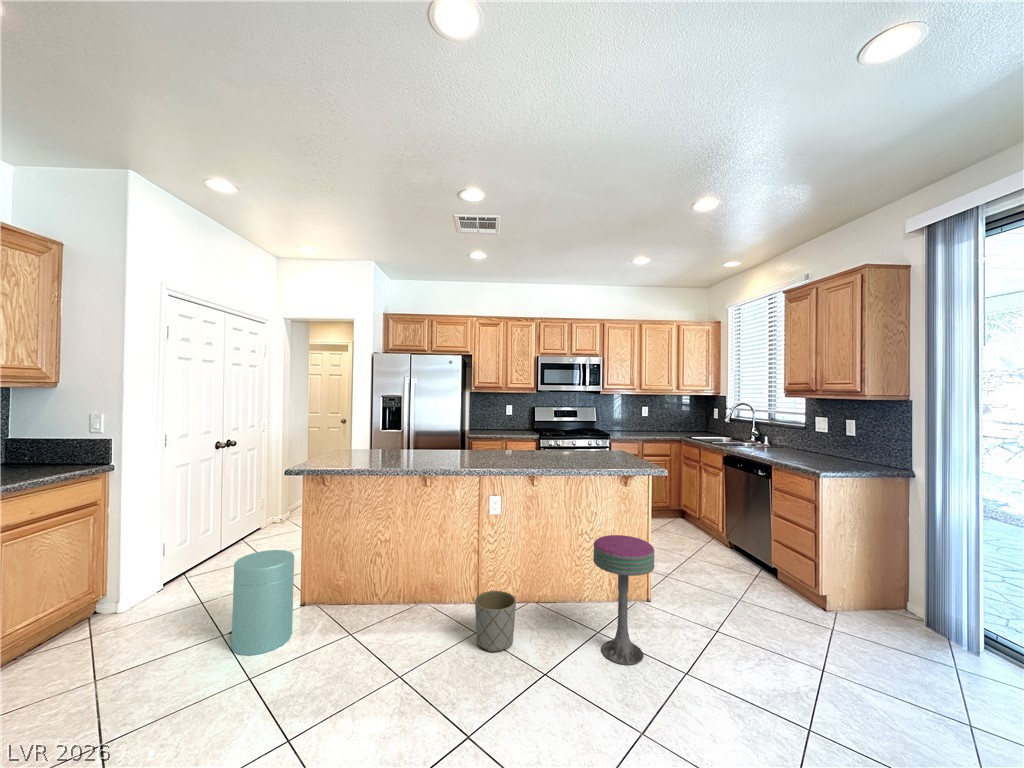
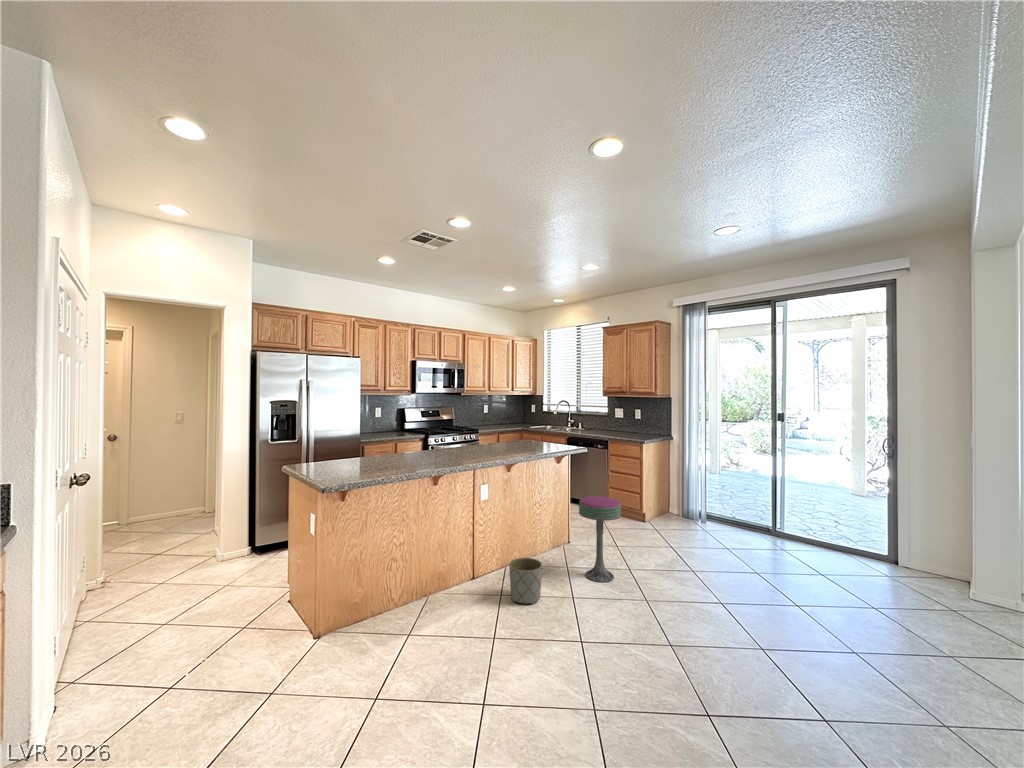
trash can: present [228,550,294,655] -> none [287,573,365,695]

